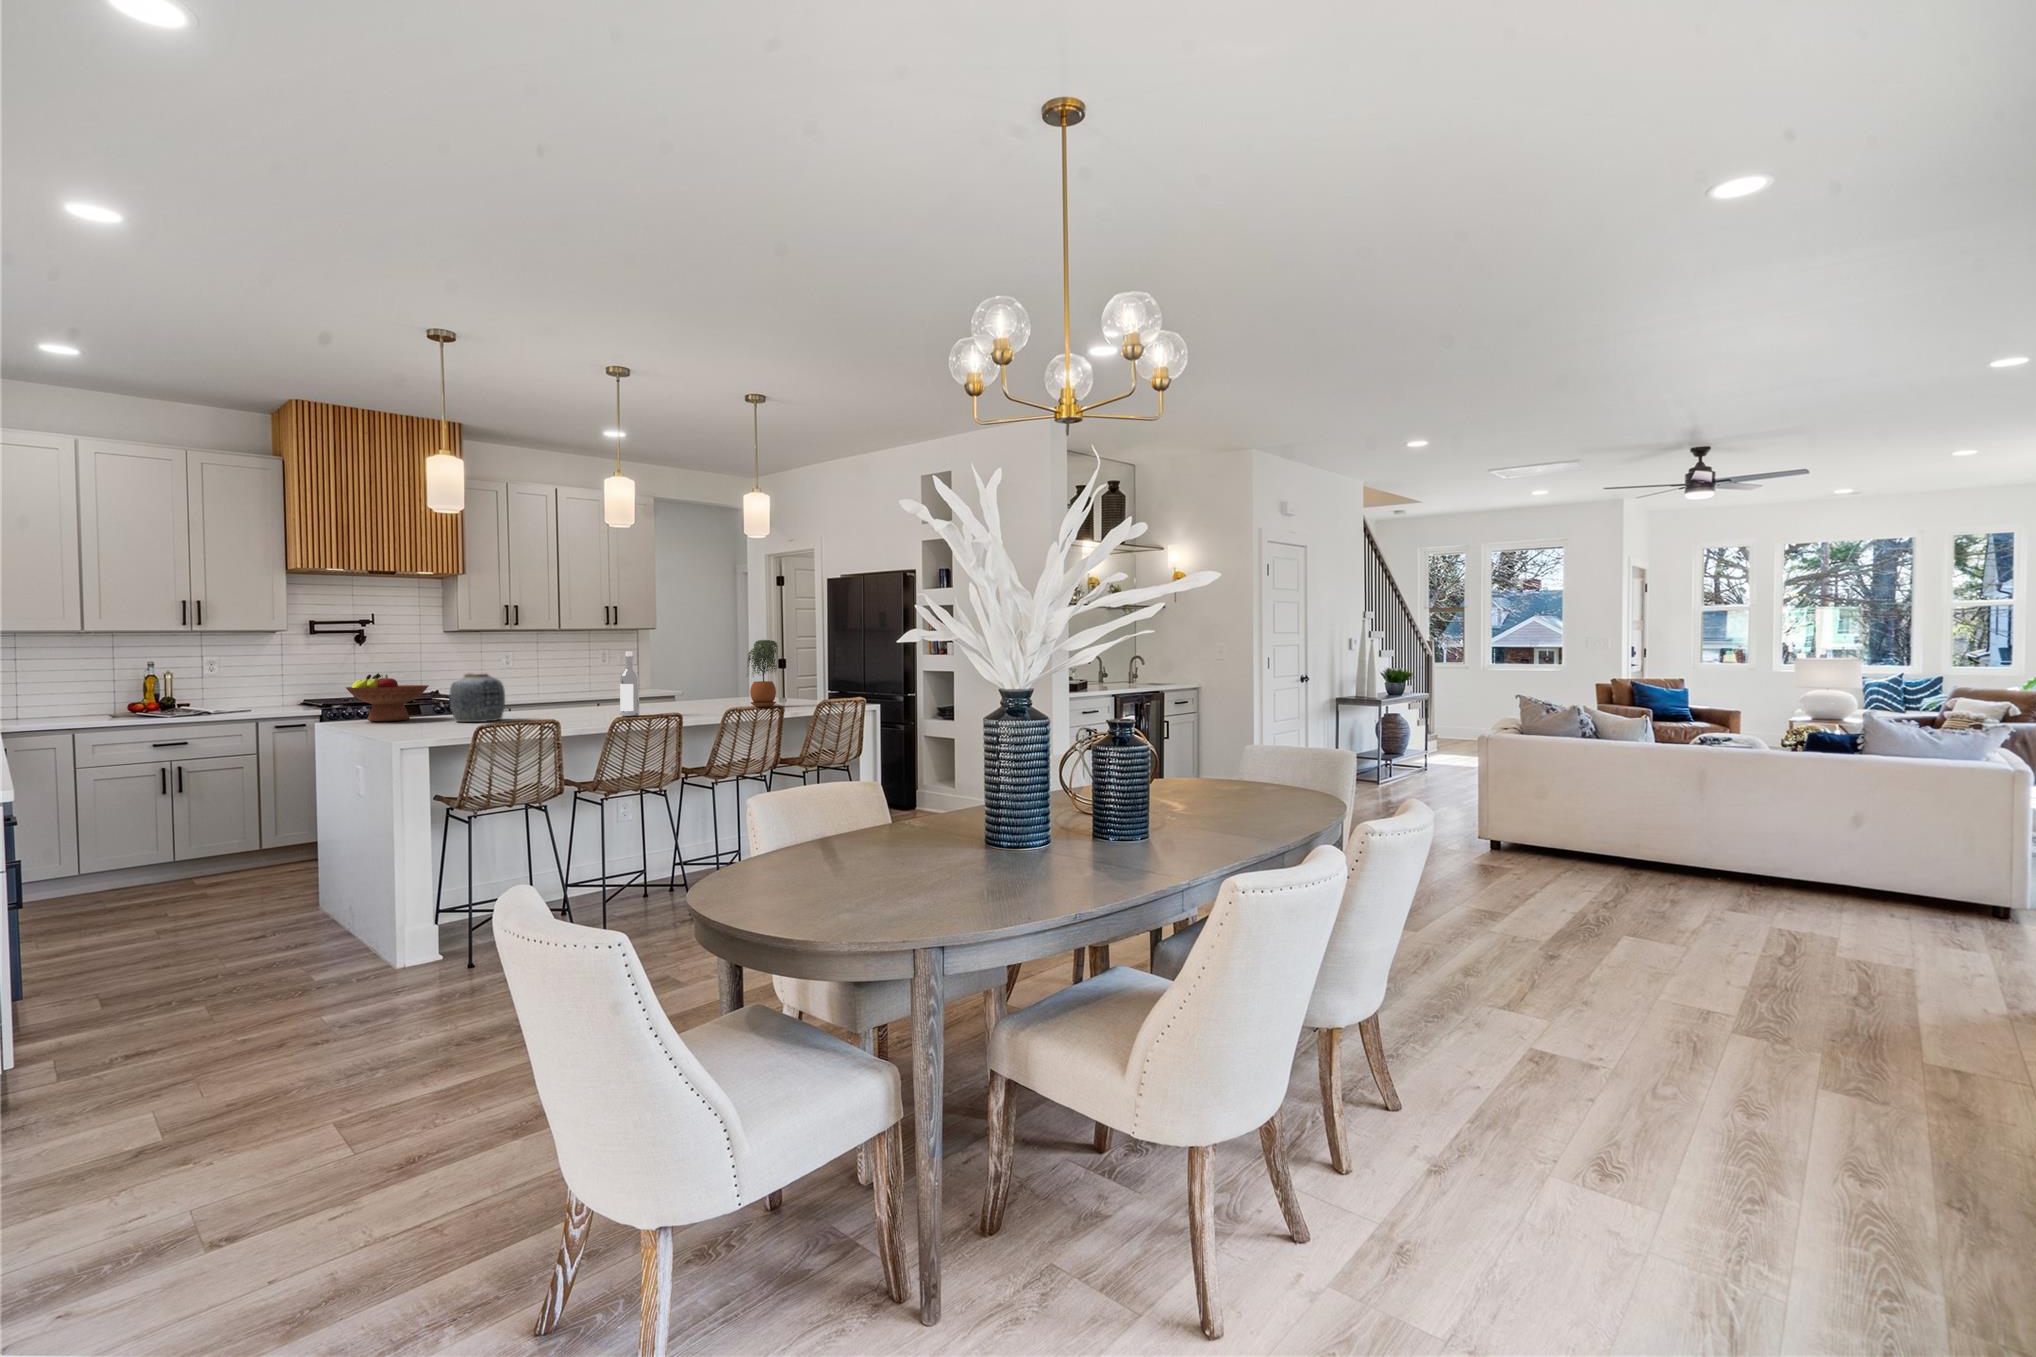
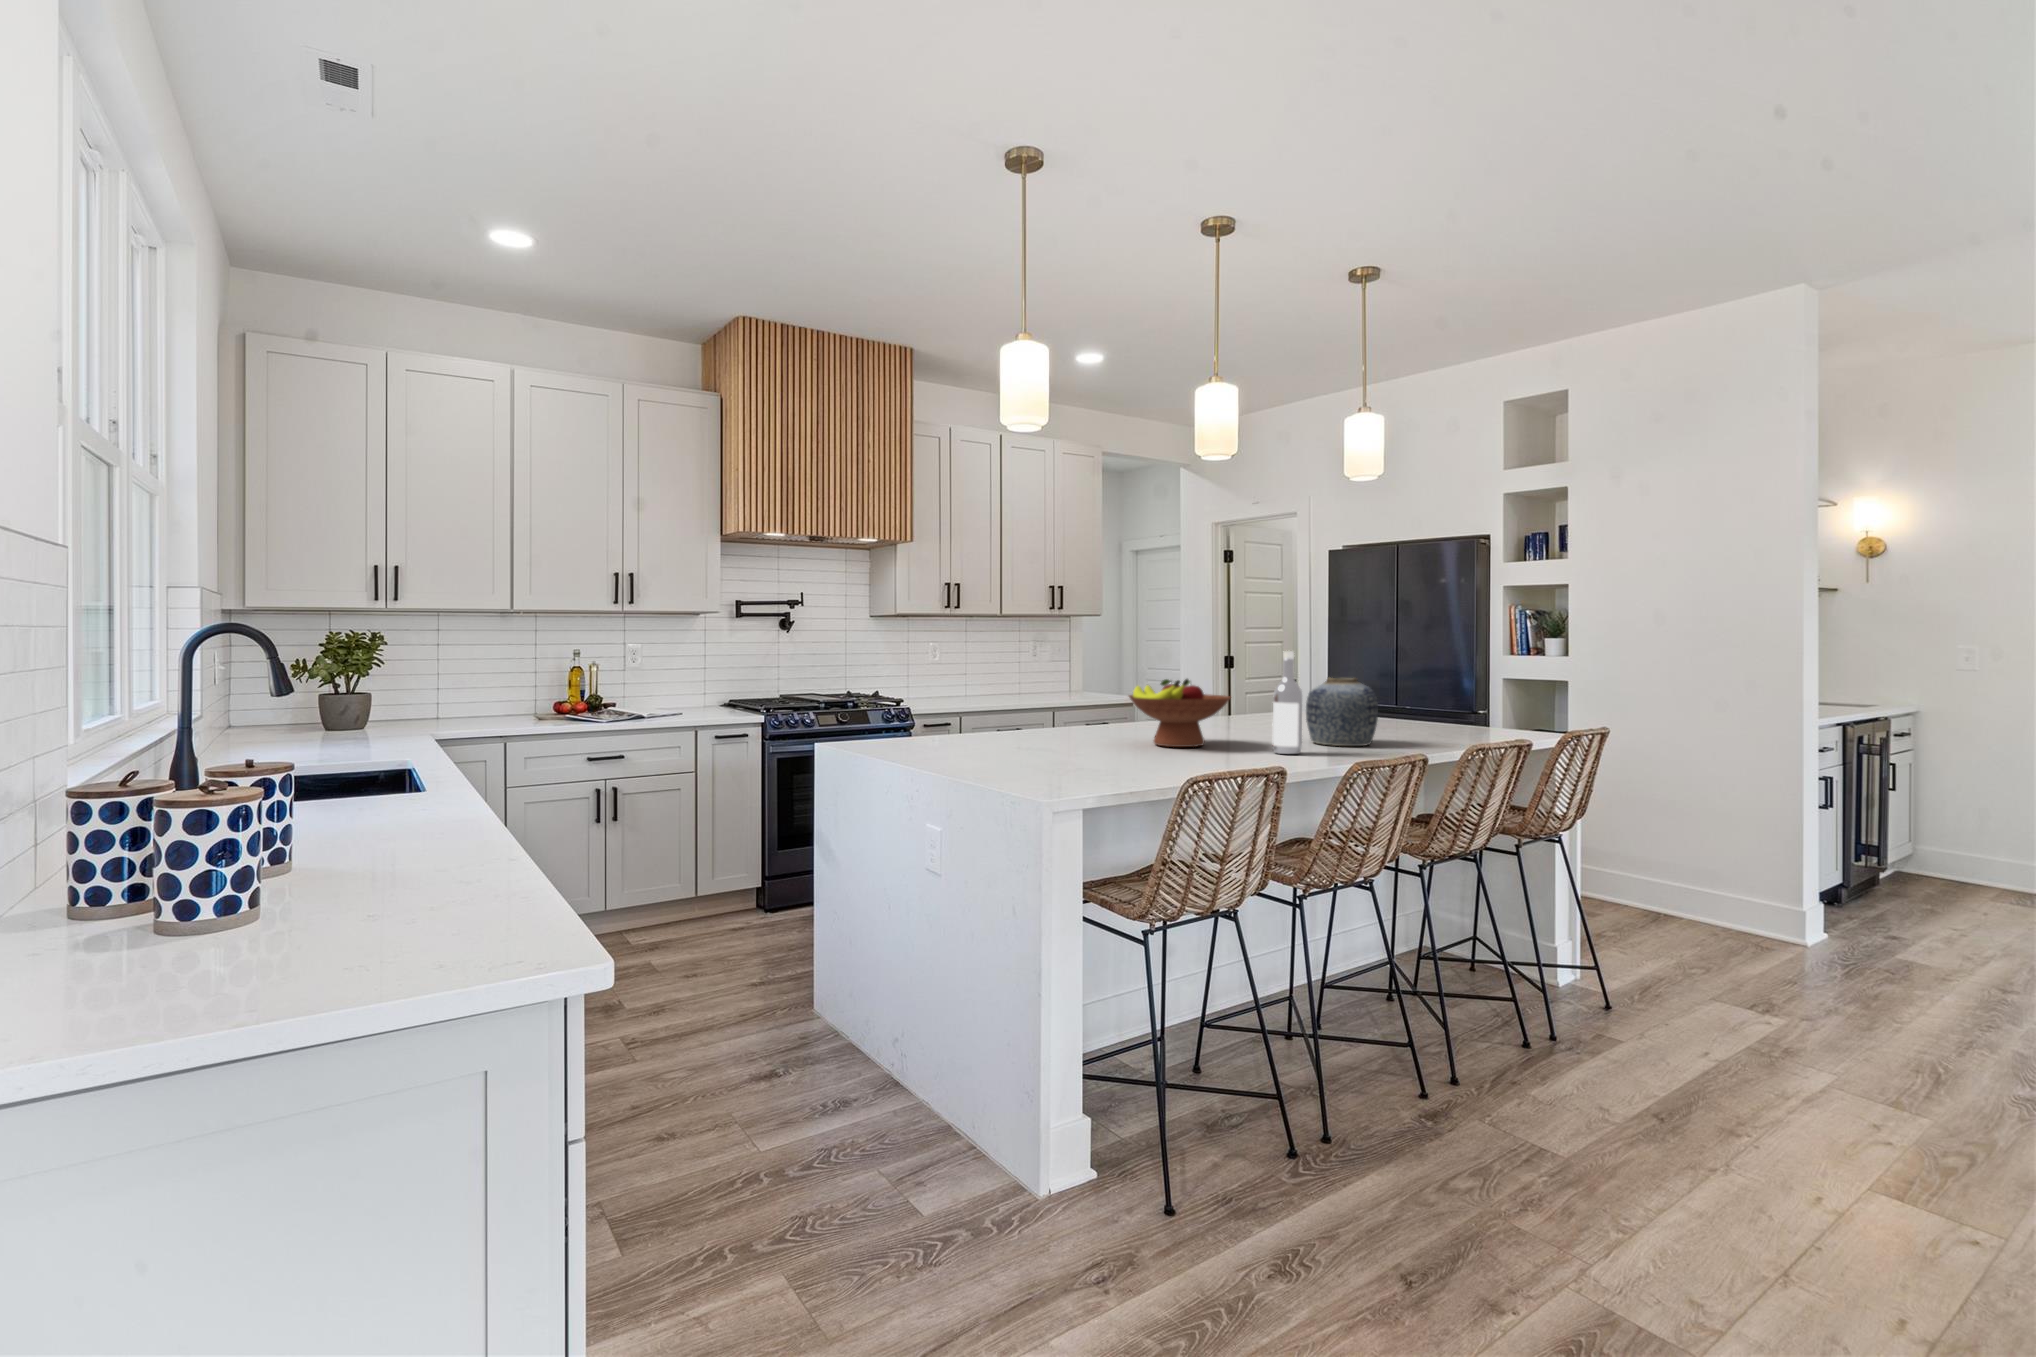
potted plant: present [747,640,778,707] -> none [1399,634,1450,738]
fruit bowl: present [346,673,429,721] -> present [1129,679,1231,747]
vase: present [449,674,505,722] -> present [1306,678,1378,746]

